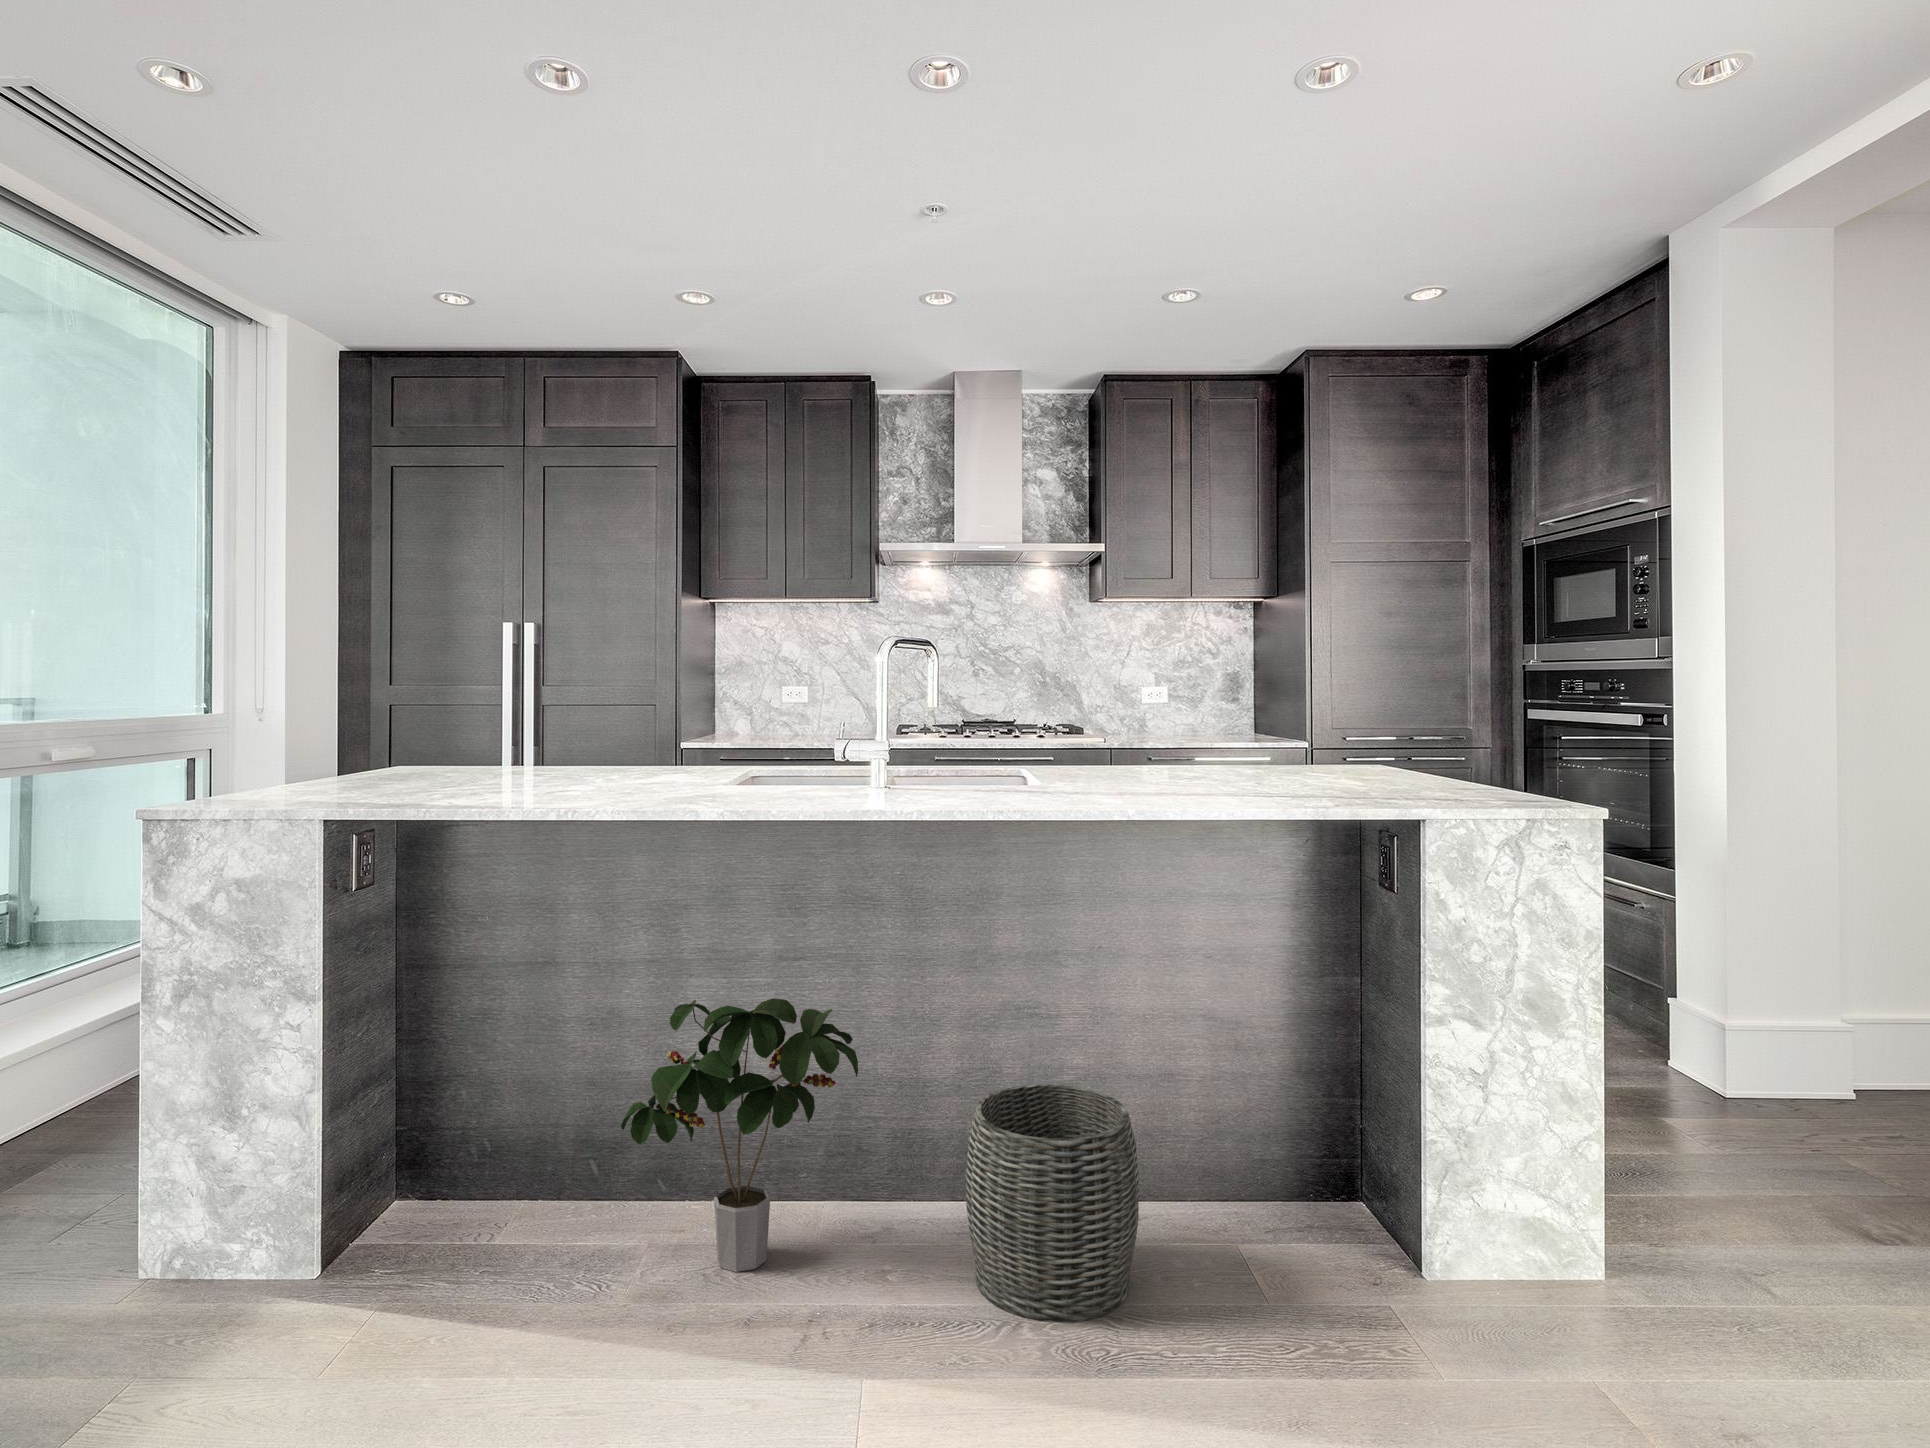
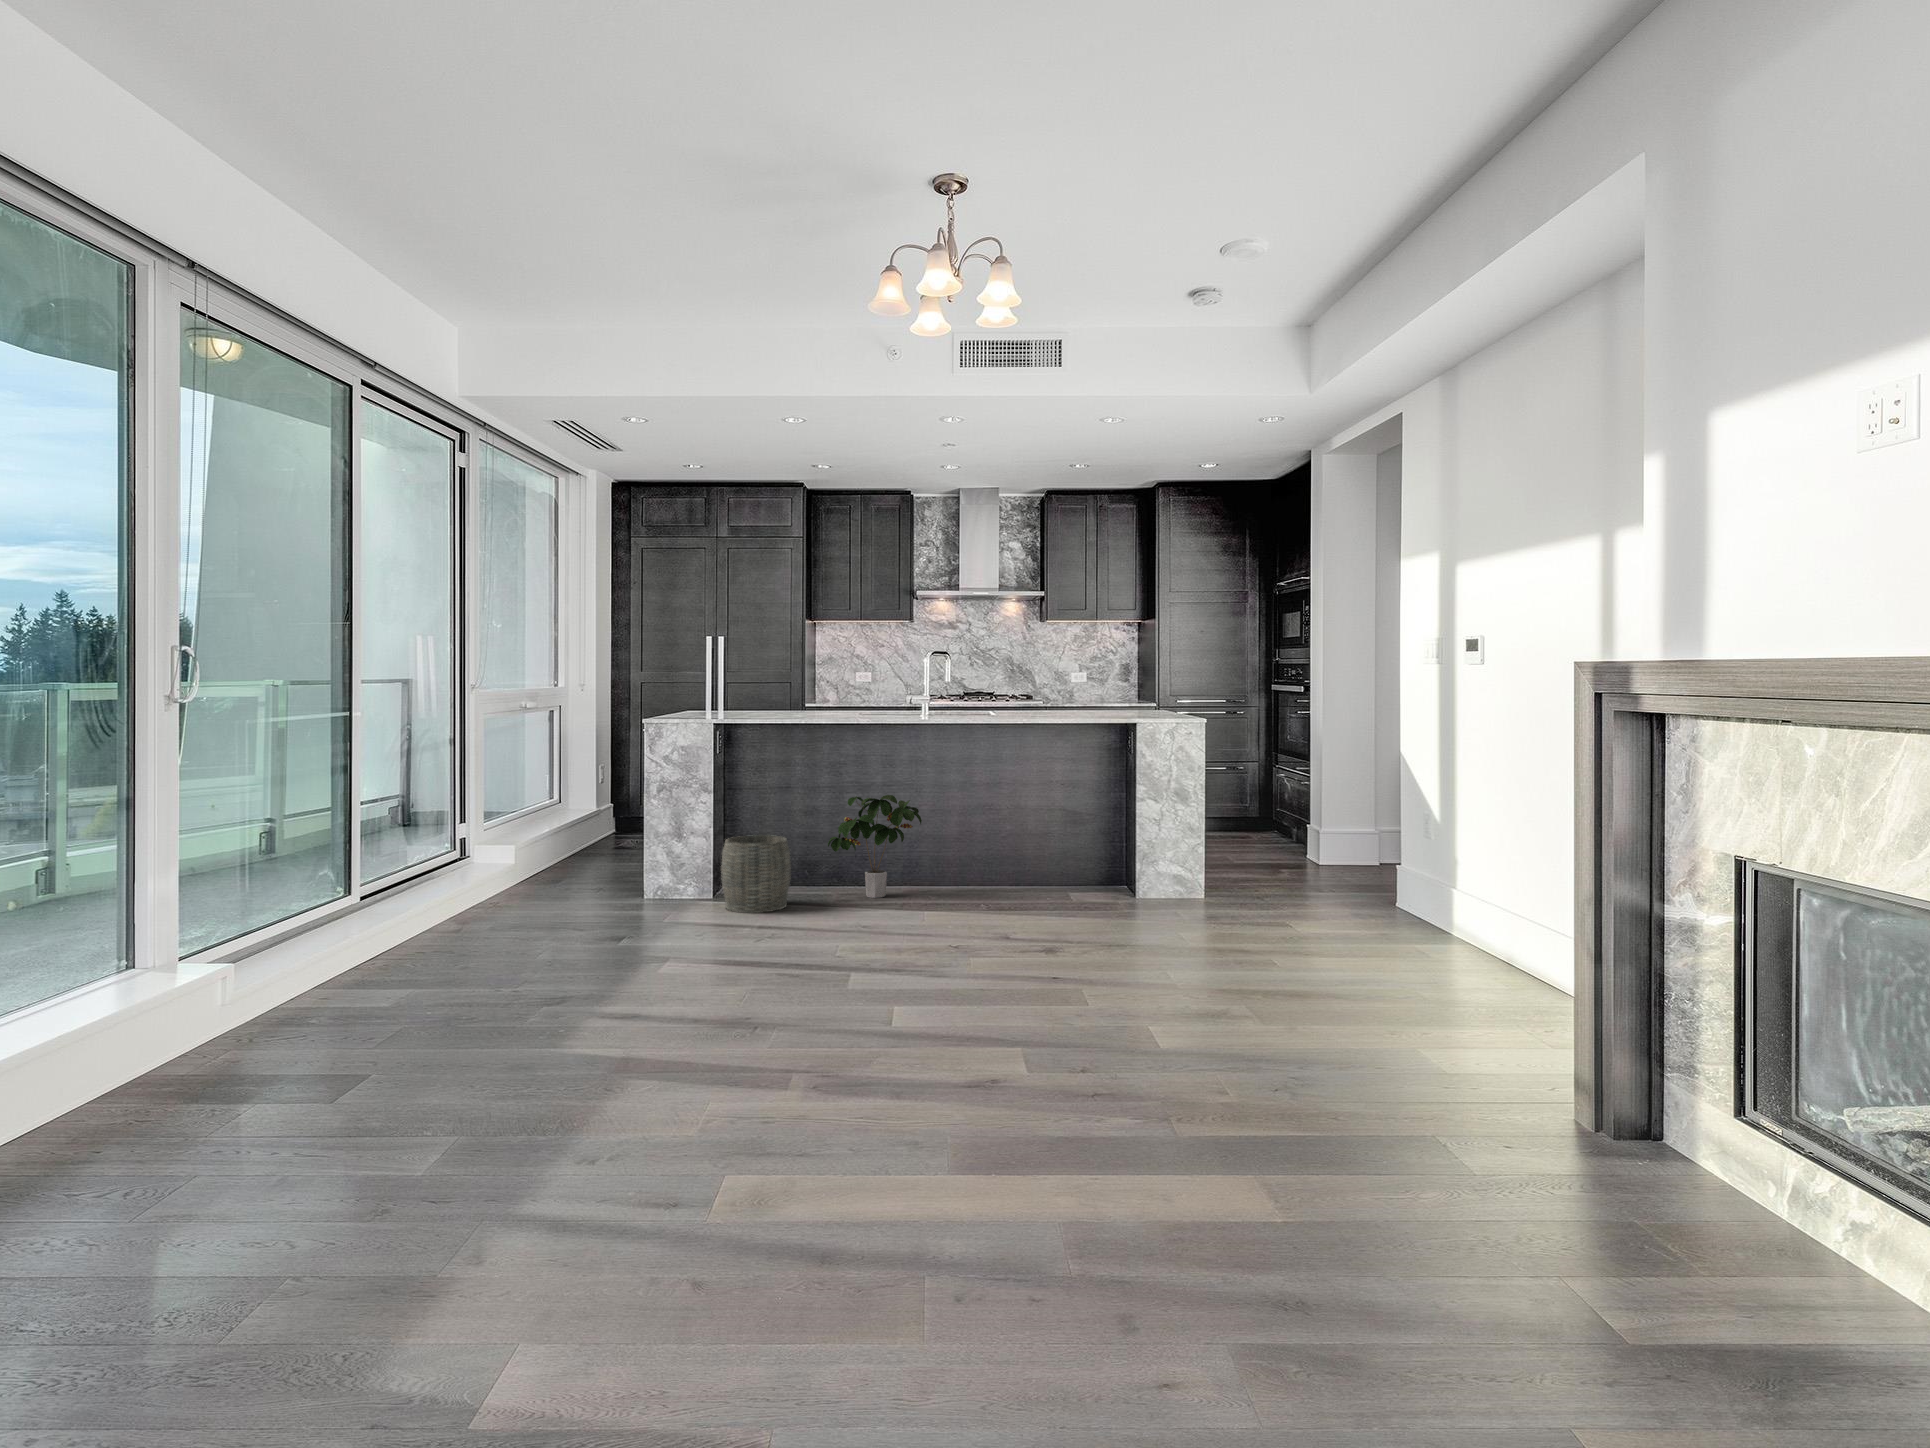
woven basket: present [966,1085,1139,1322] -> present [721,835,791,913]

